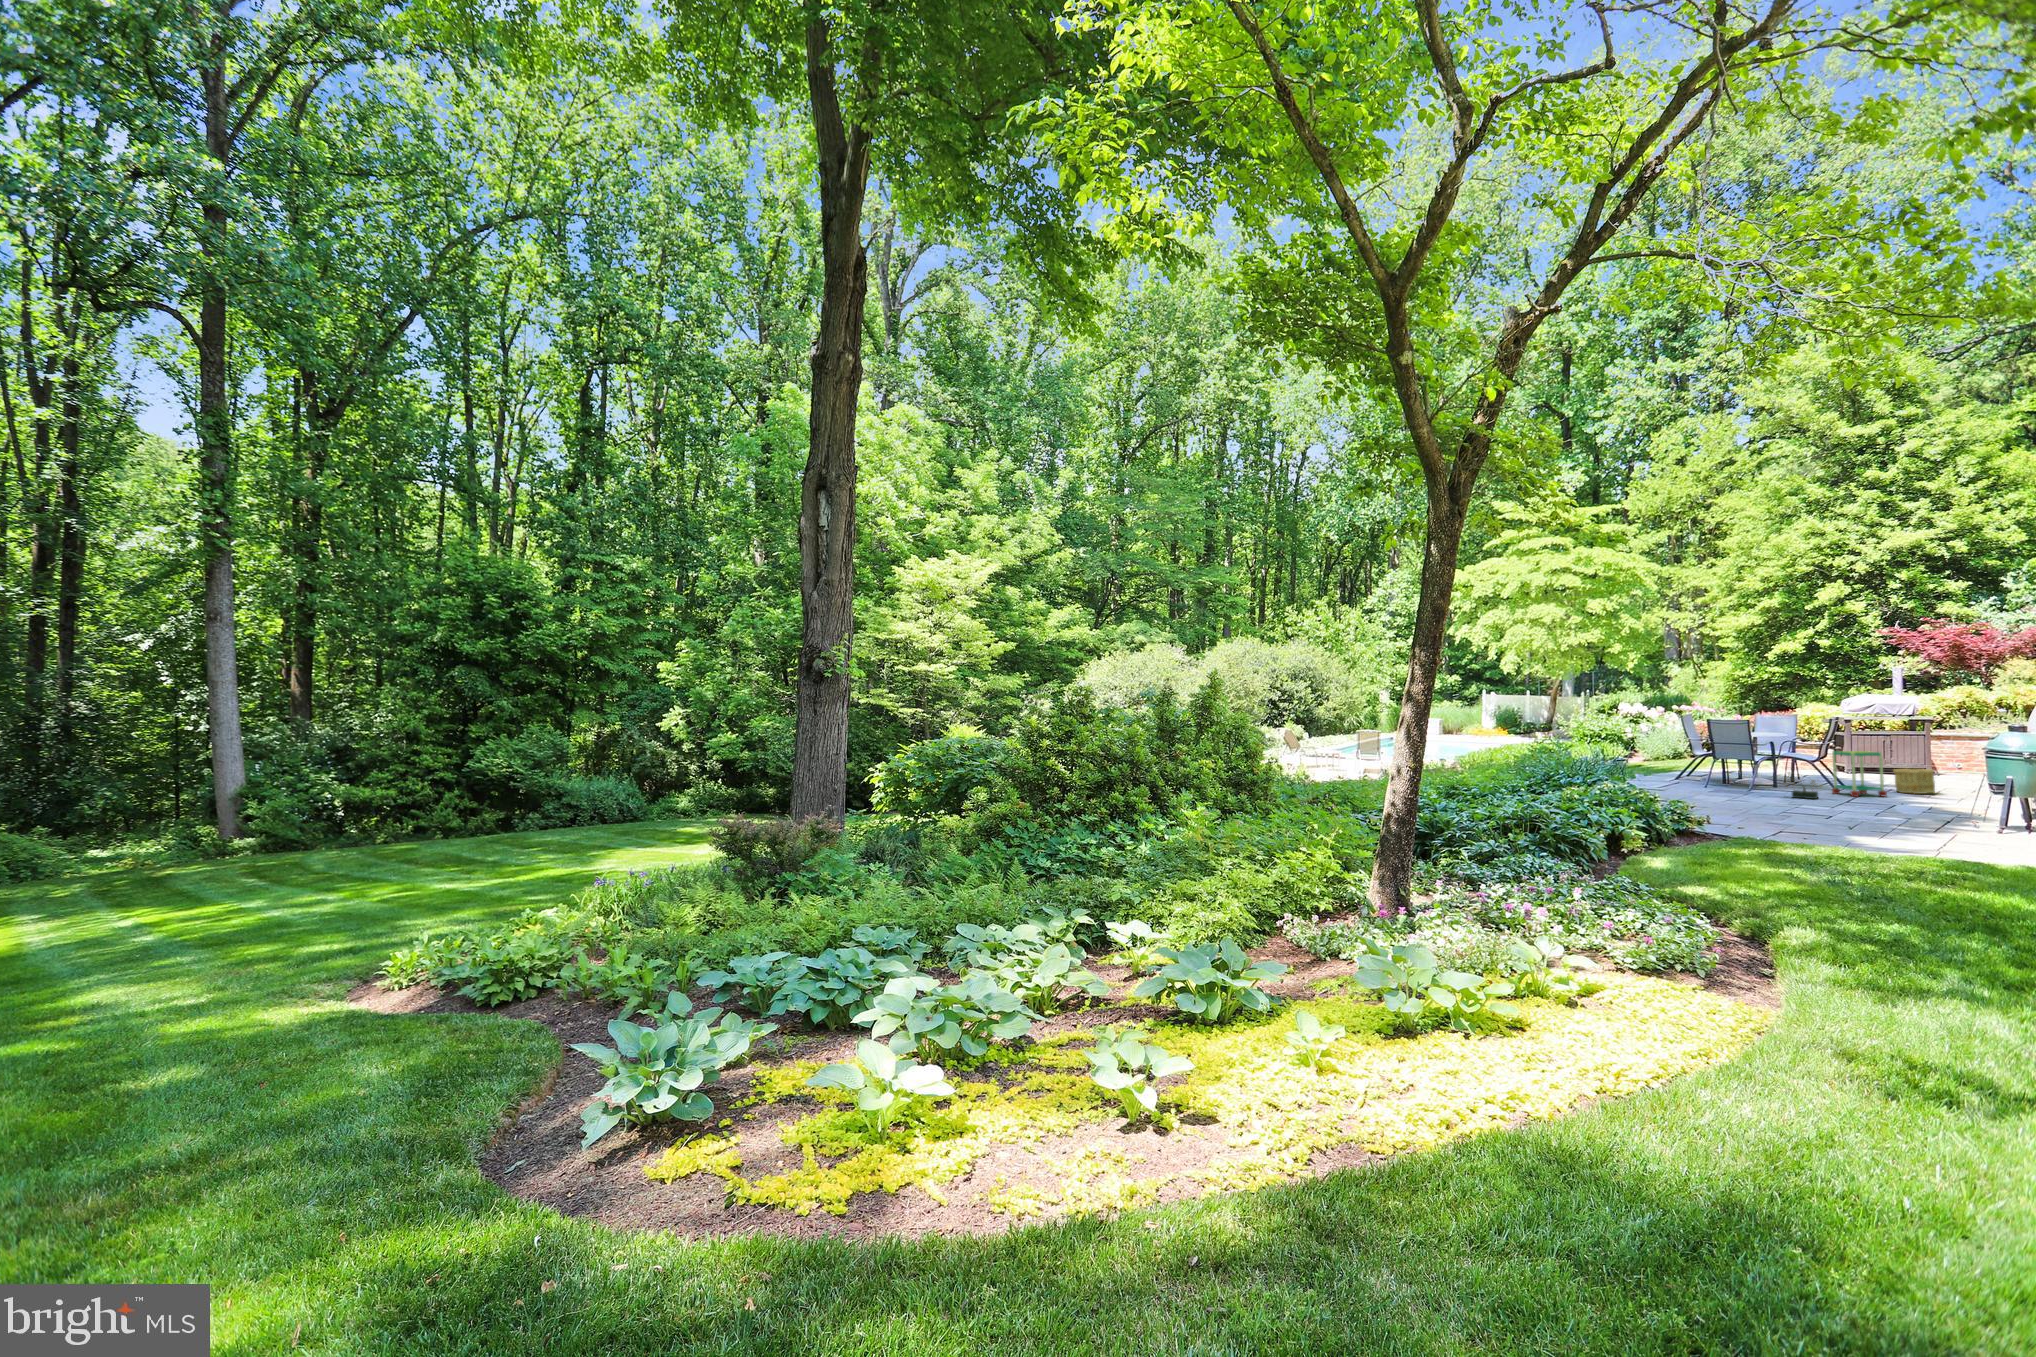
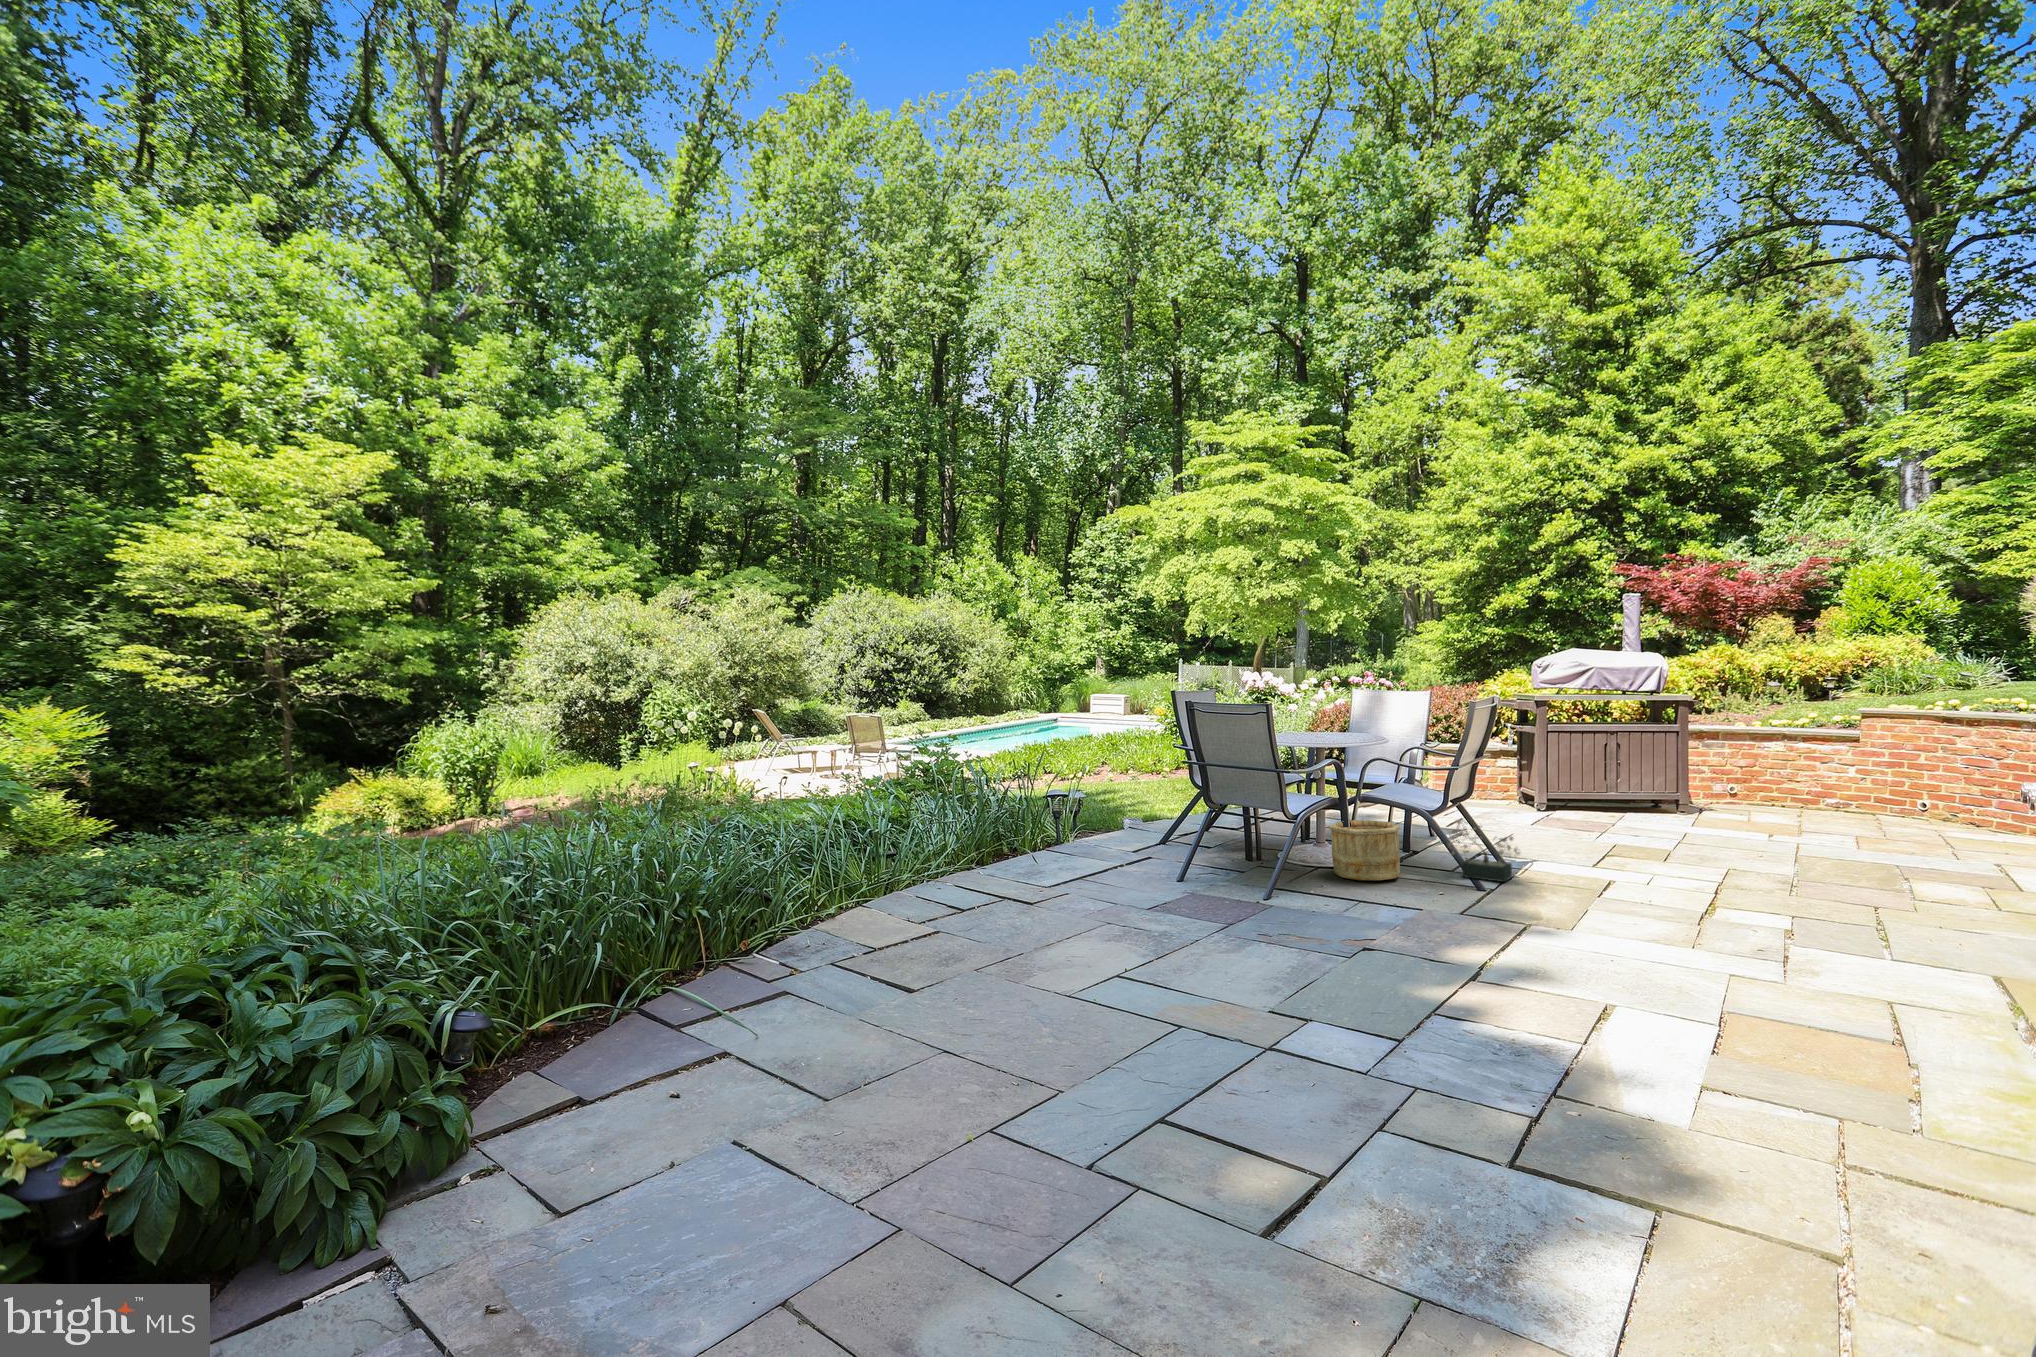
side table: present [1832,751,1887,797] -> none [1540,768,1640,870]
wooden bucket: present [1894,769,1935,794] -> present [1329,820,1400,880]

